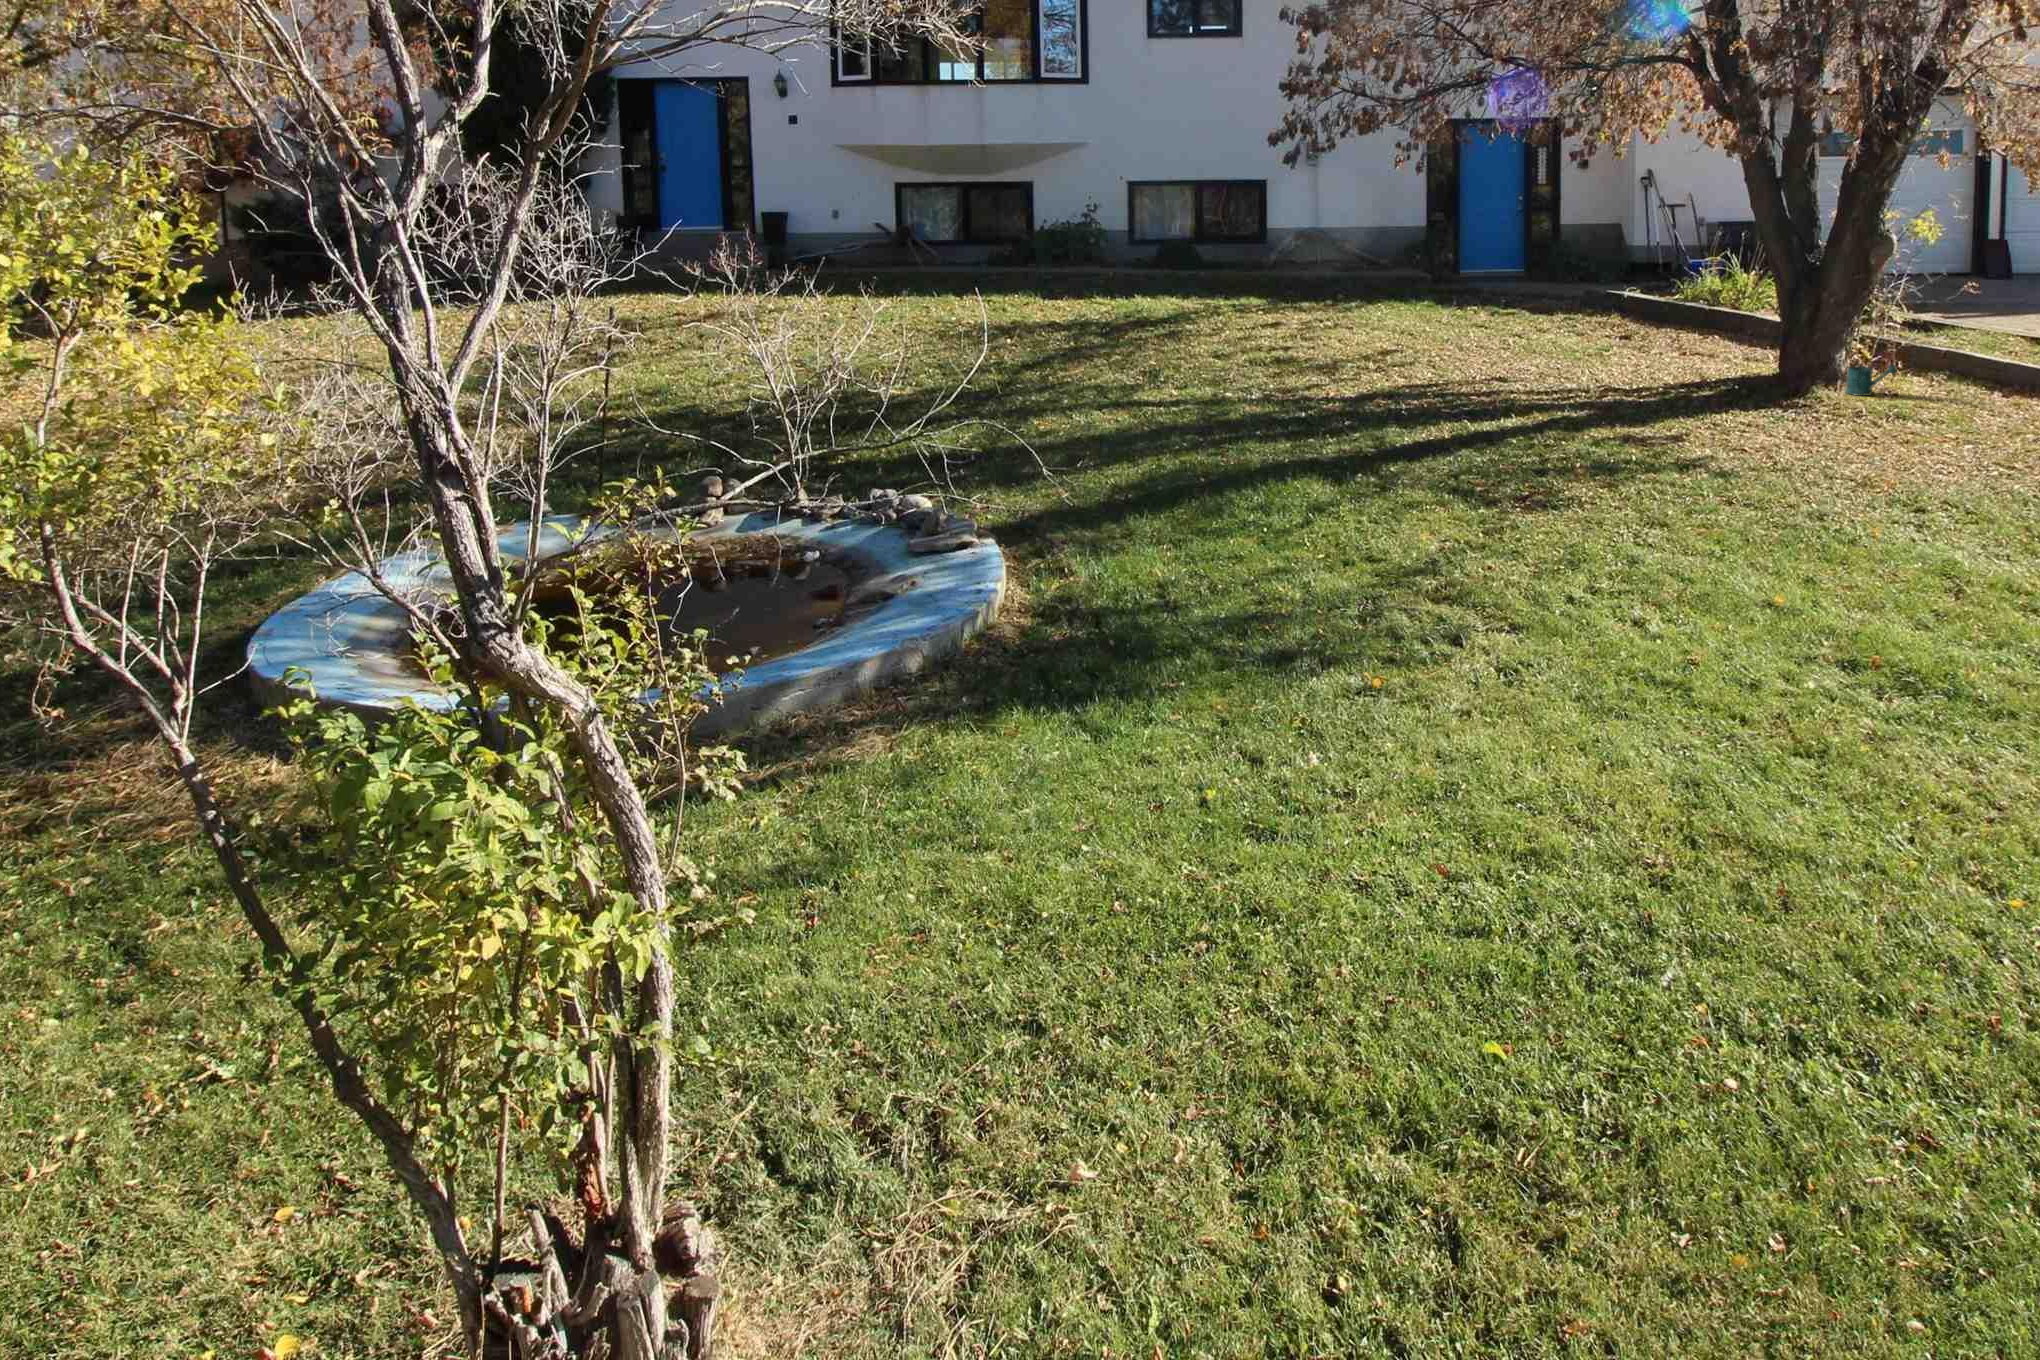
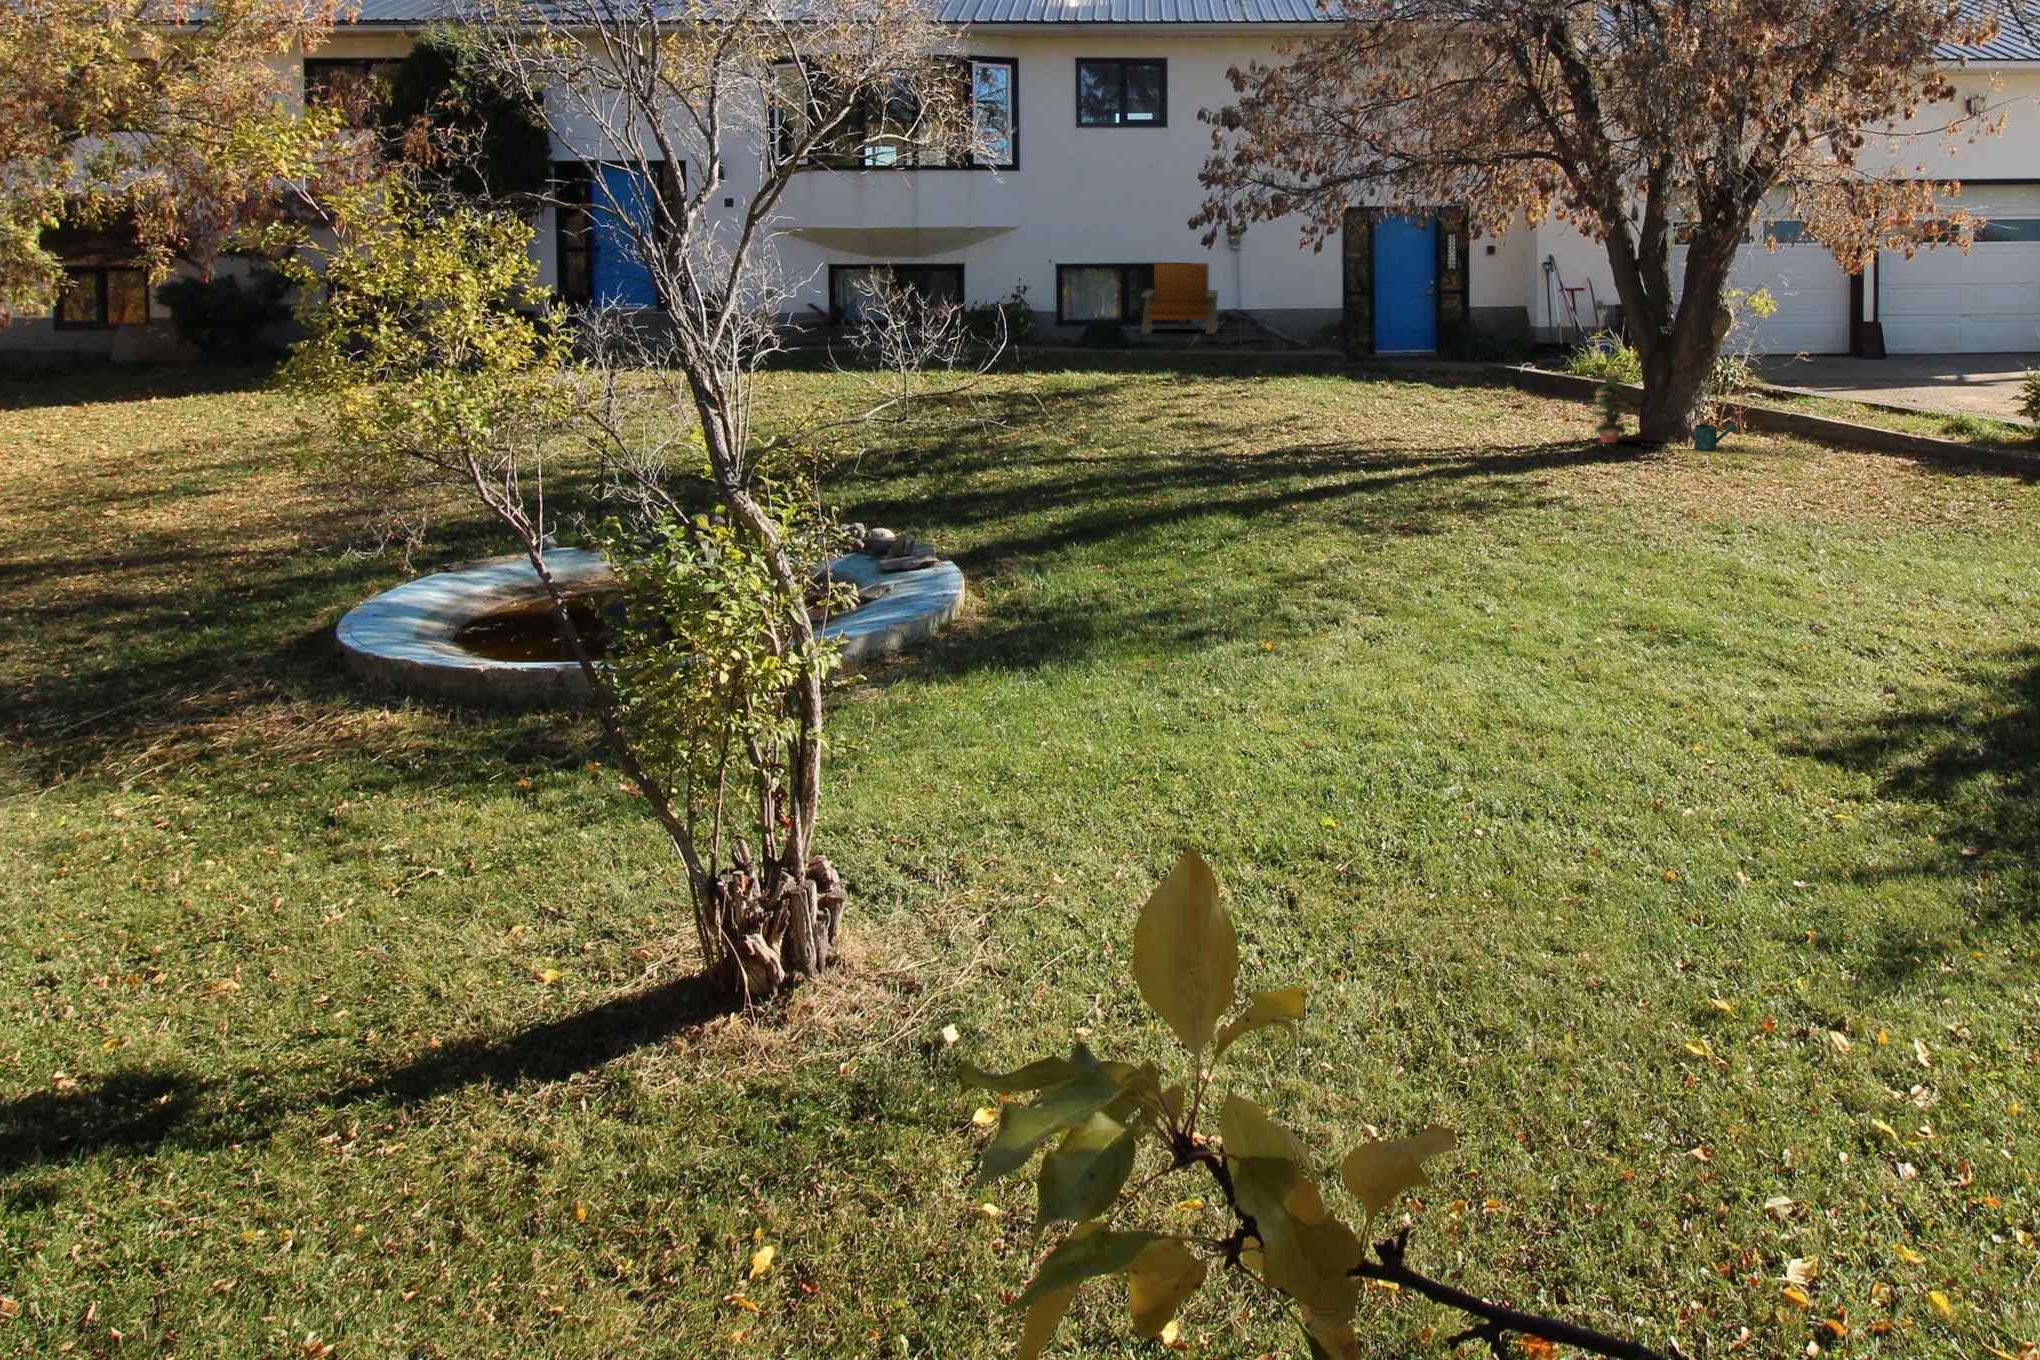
lounge chair: none [1219,180,1299,254] -> present [1141,263,1218,334]
decorative plant: none [1715,304,1781,385] -> present [1587,371,1634,443]

